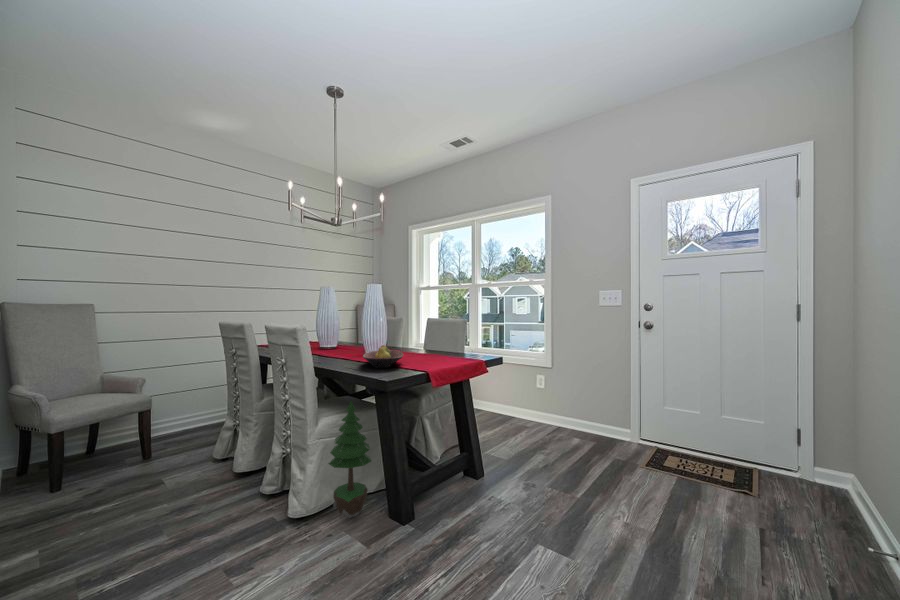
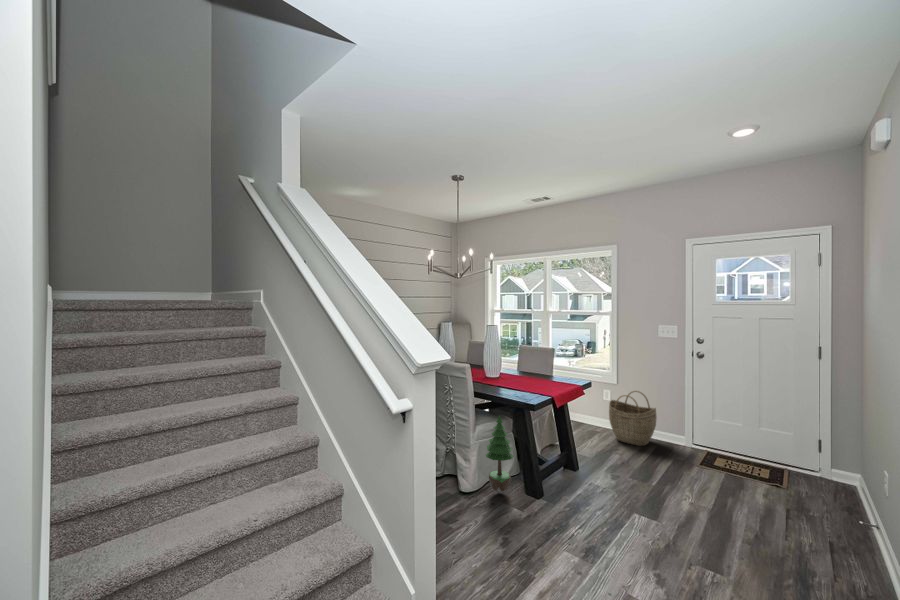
fruit bowl: present [363,345,403,368] -> none [496,375,527,393]
woven basket: none [538,373,595,443] -> present [609,391,657,446]

